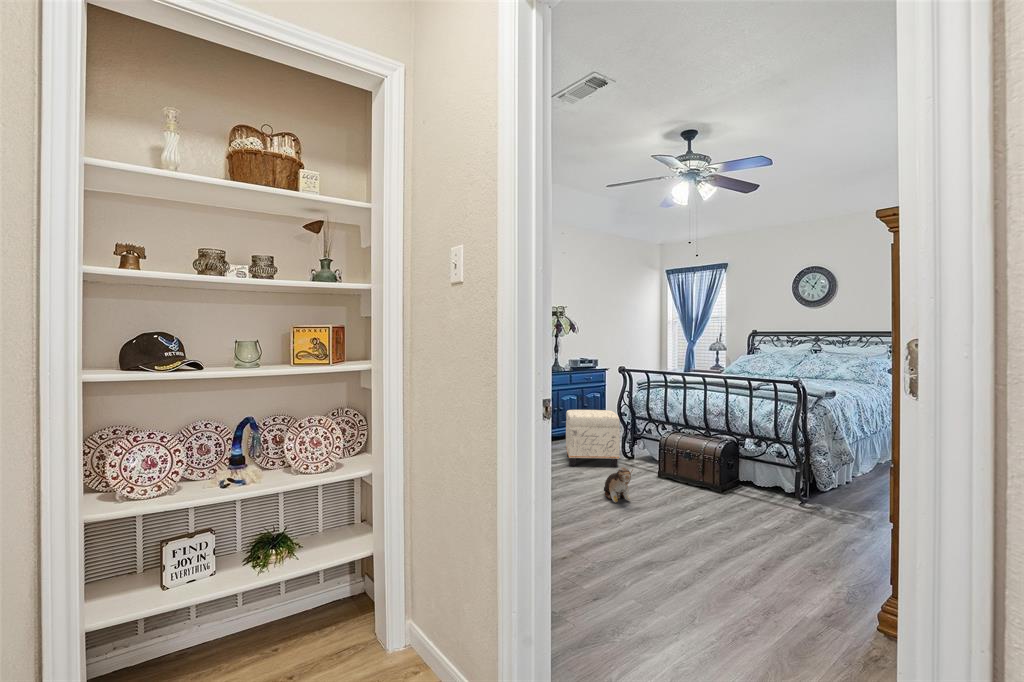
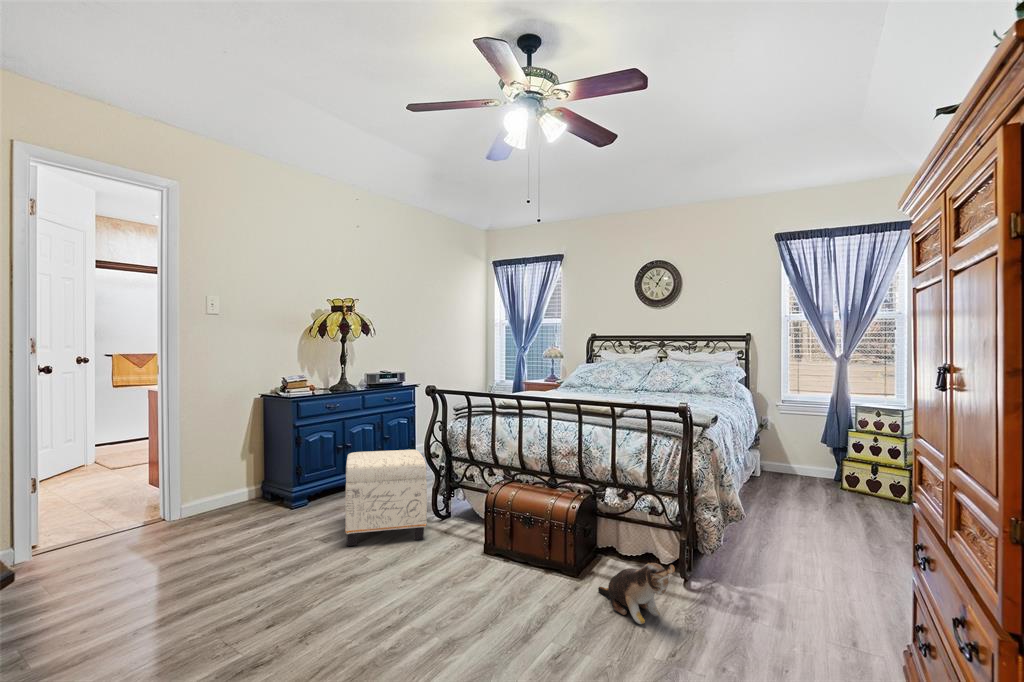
plush toy: present [604,468,633,502] -> present [598,563,675,624]

